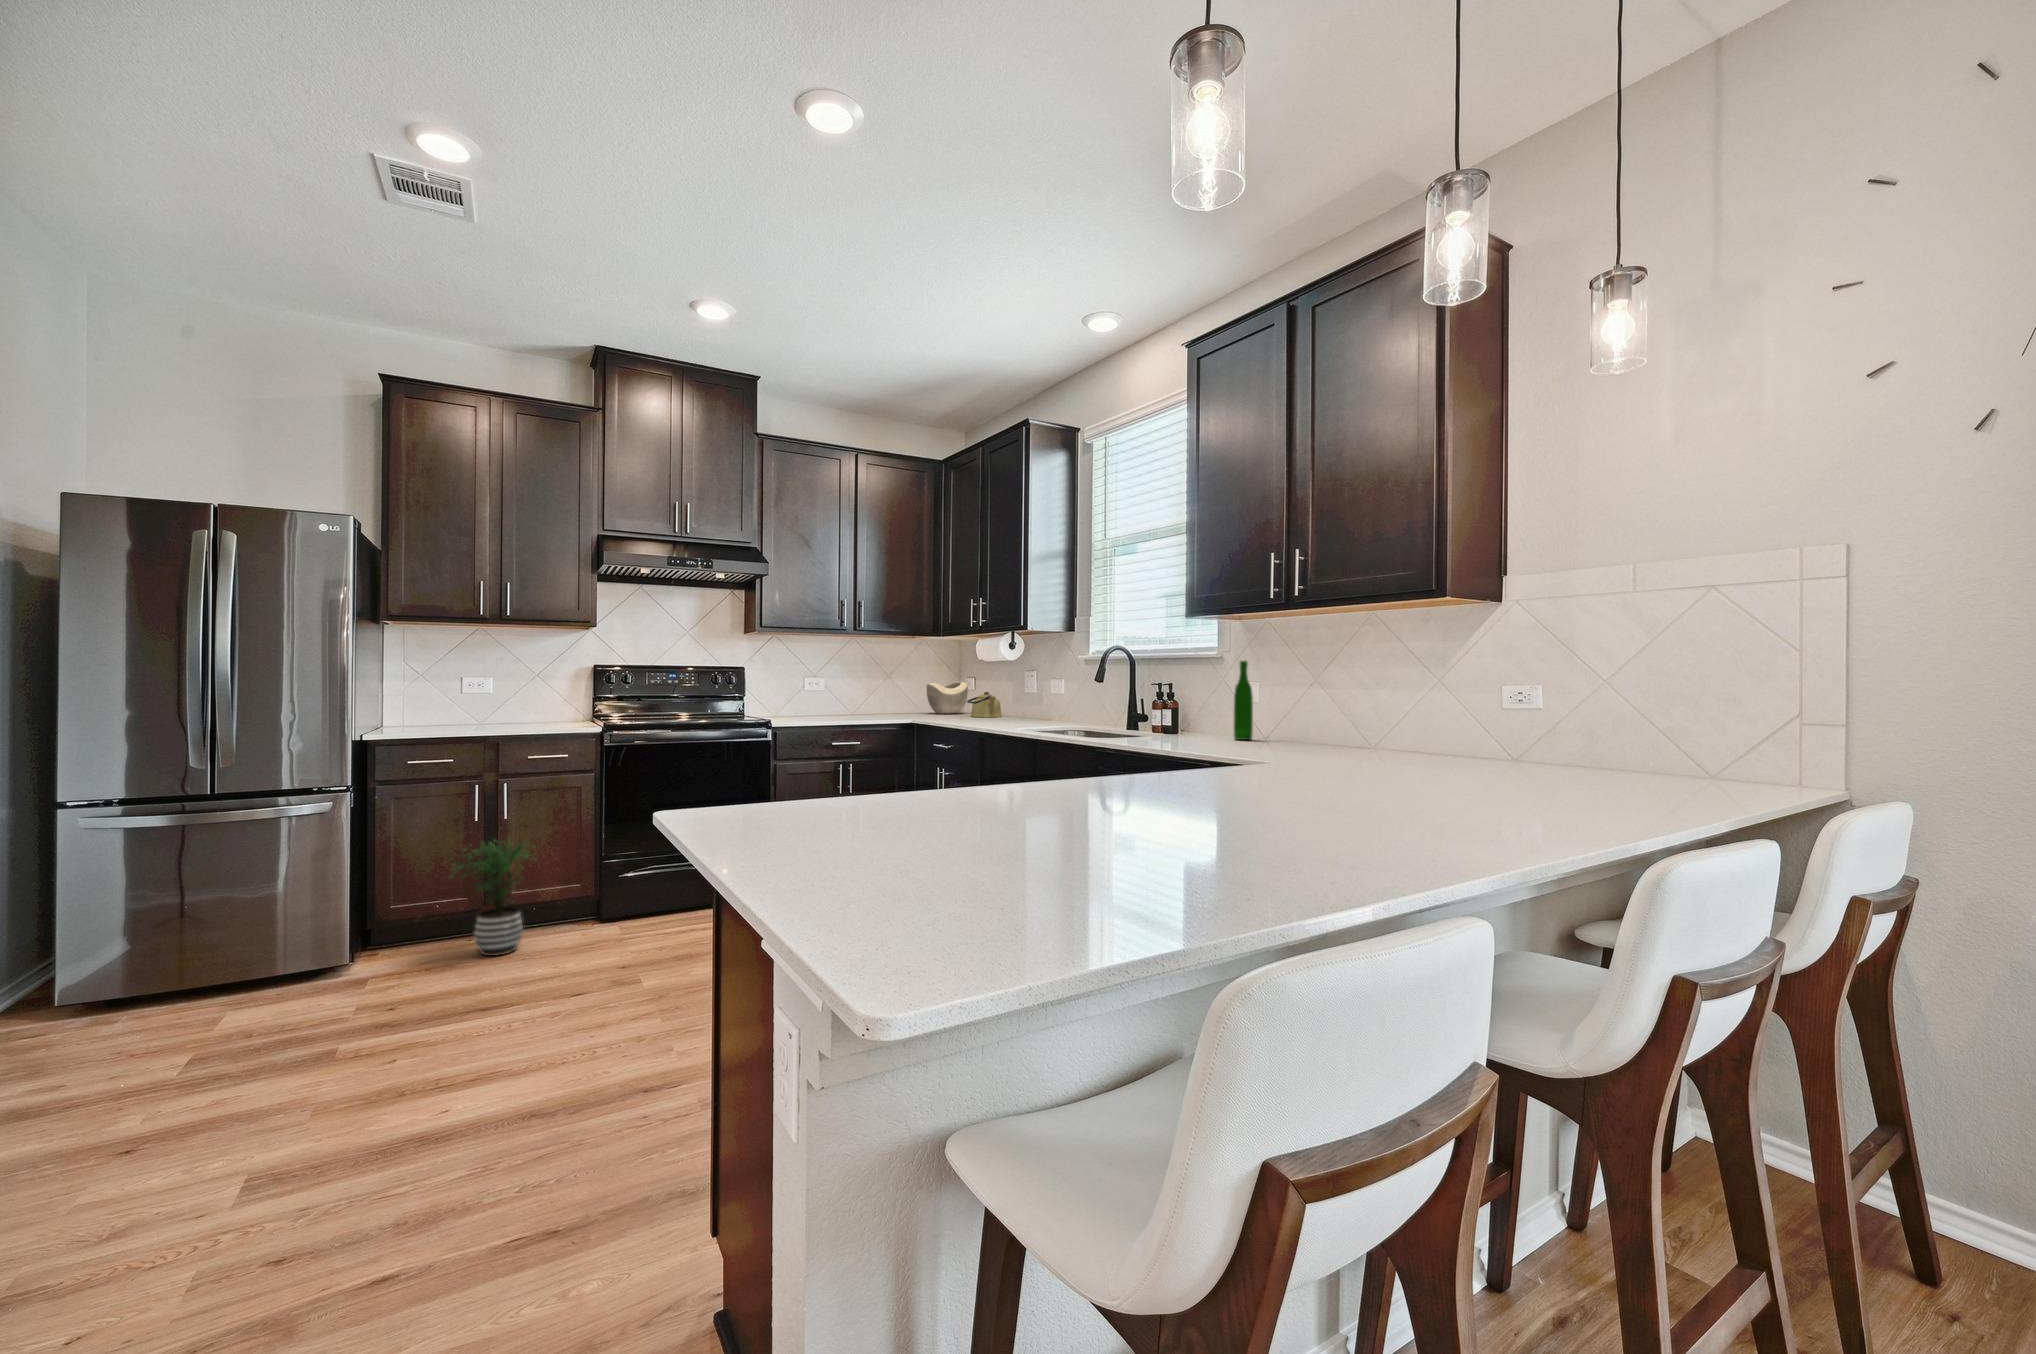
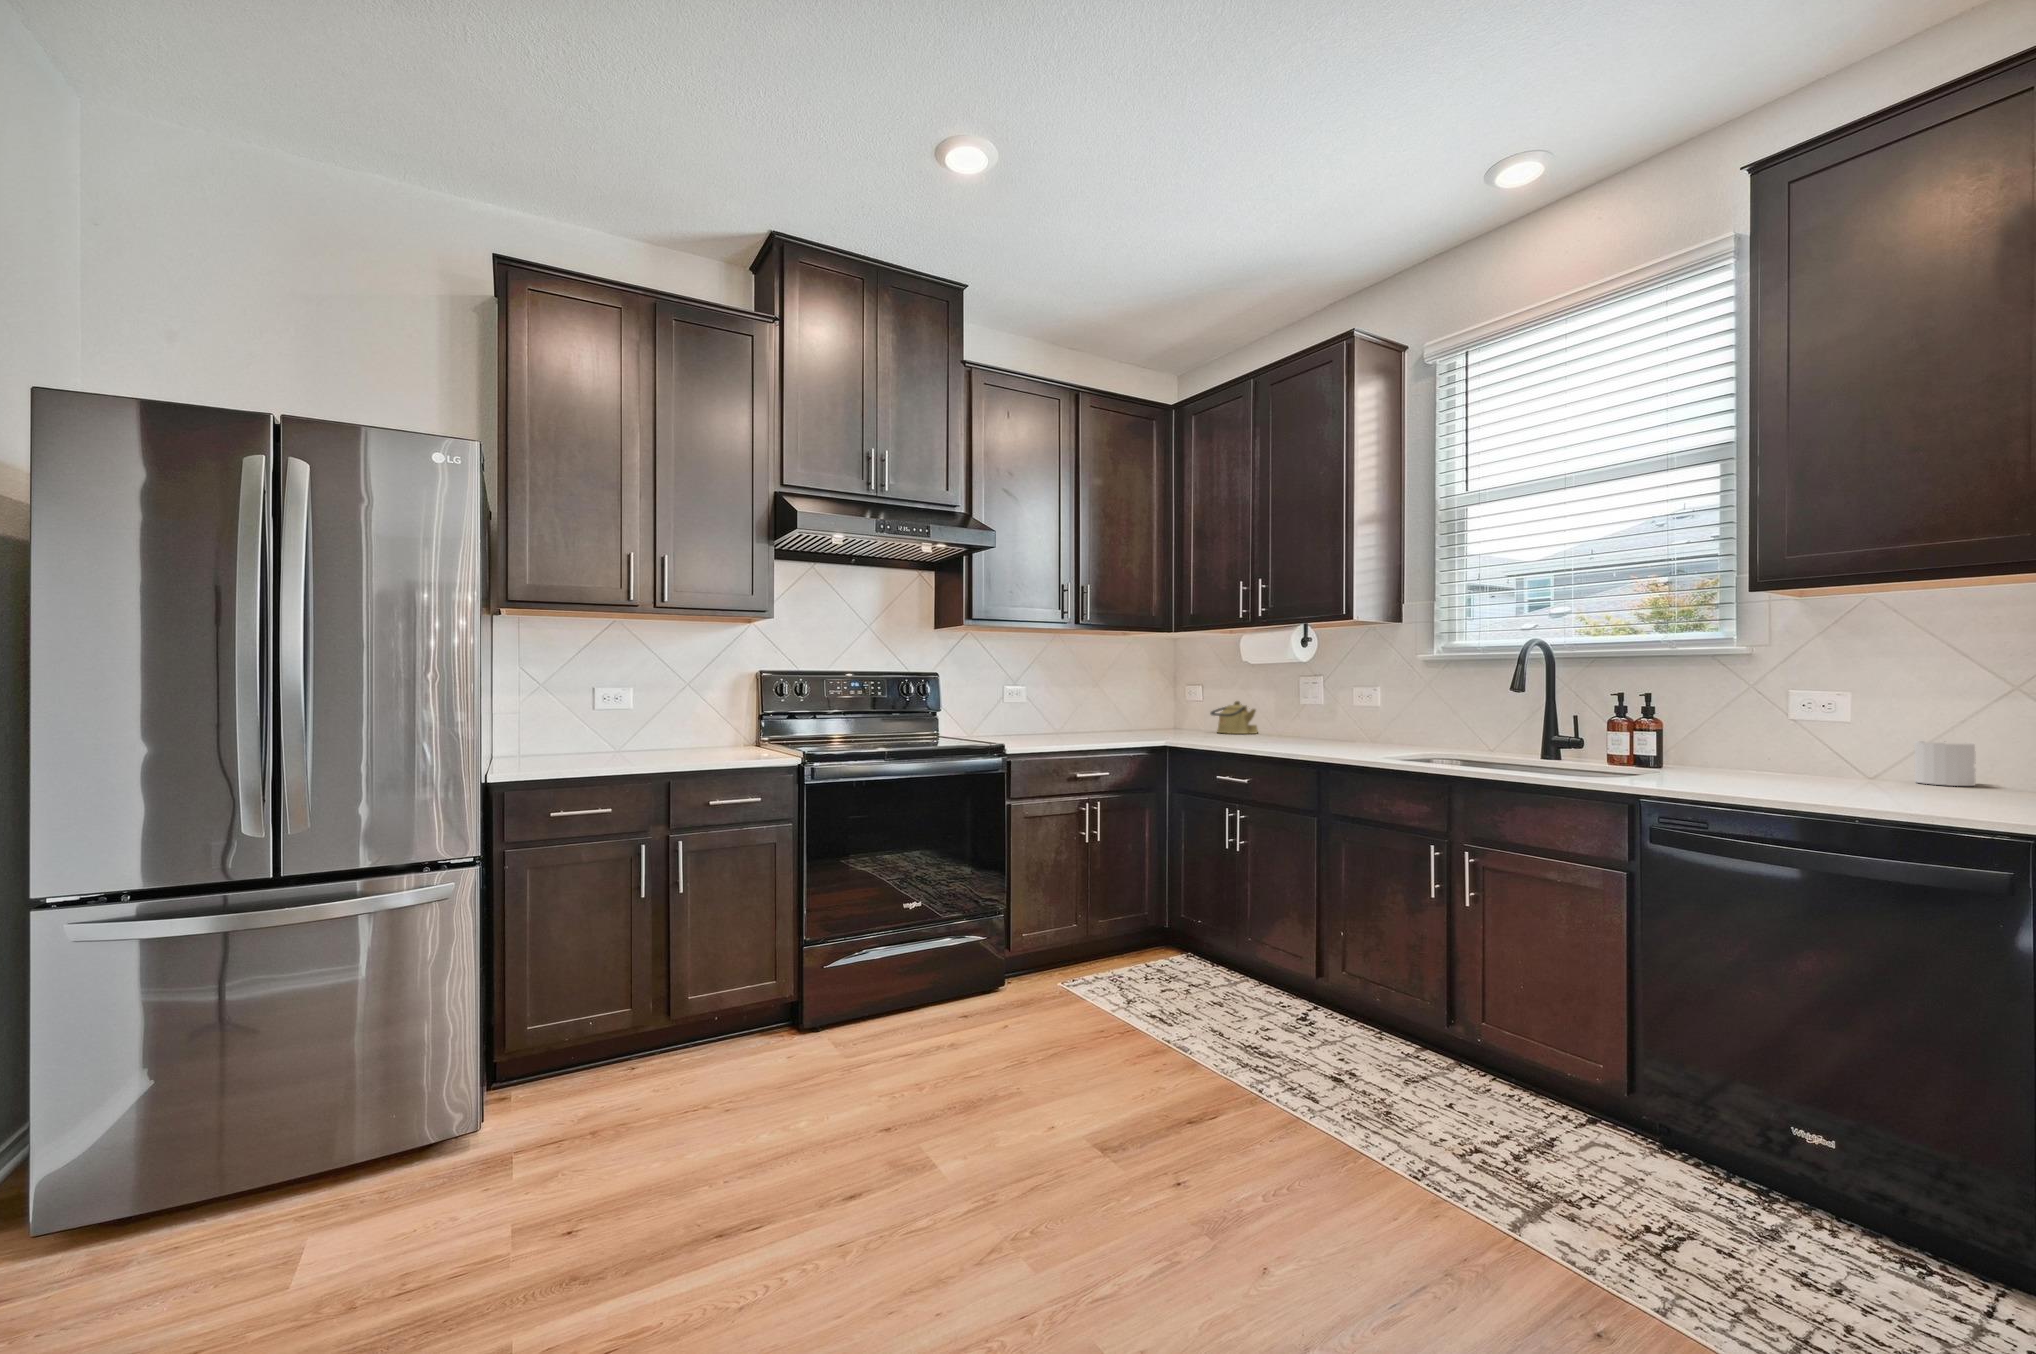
wine bottle: present [1233,661,1253,740] -> none [1806,651,1845,773]
decorative bowl: present [927,682,968,714] -> none [1142,689,1194,729]
mug: none [1258,719,1292,746] -> present [1914,741,1976,786]
potted plant: present [453,839,530,956] -> none [612,920,742,1103]

